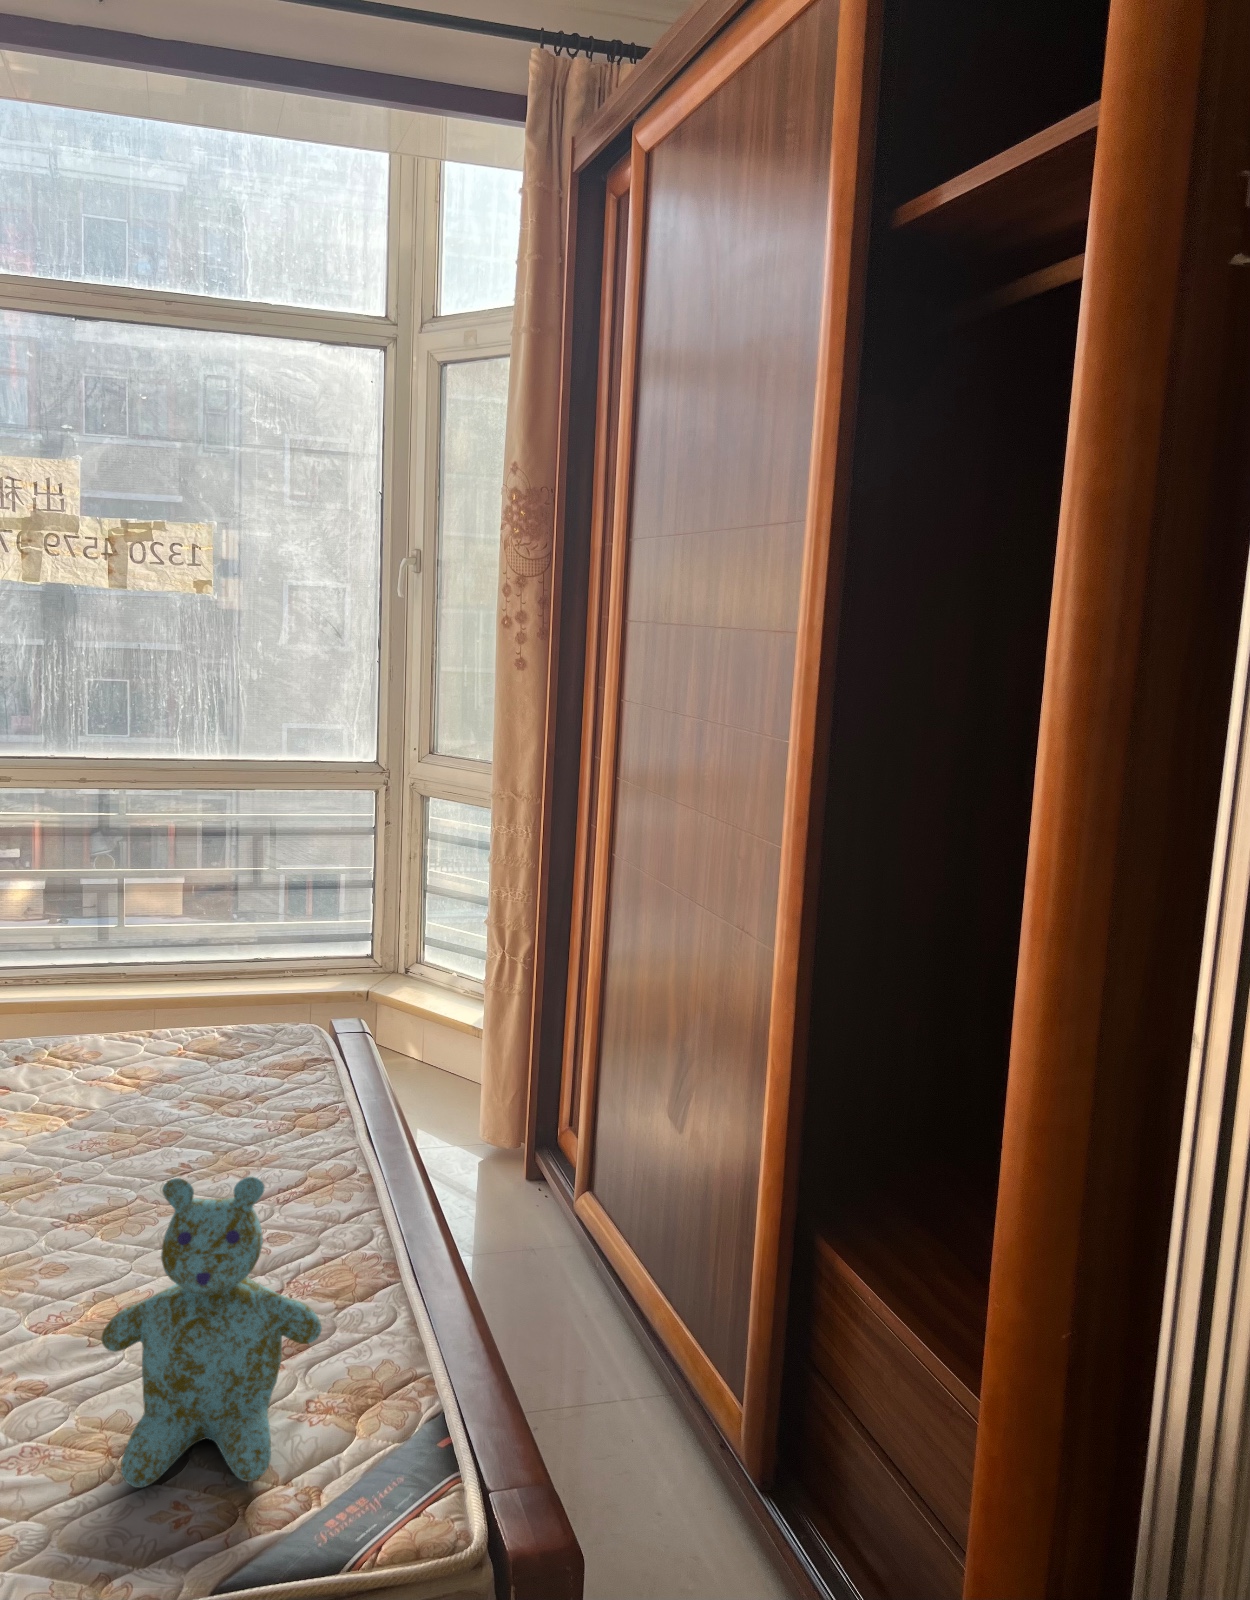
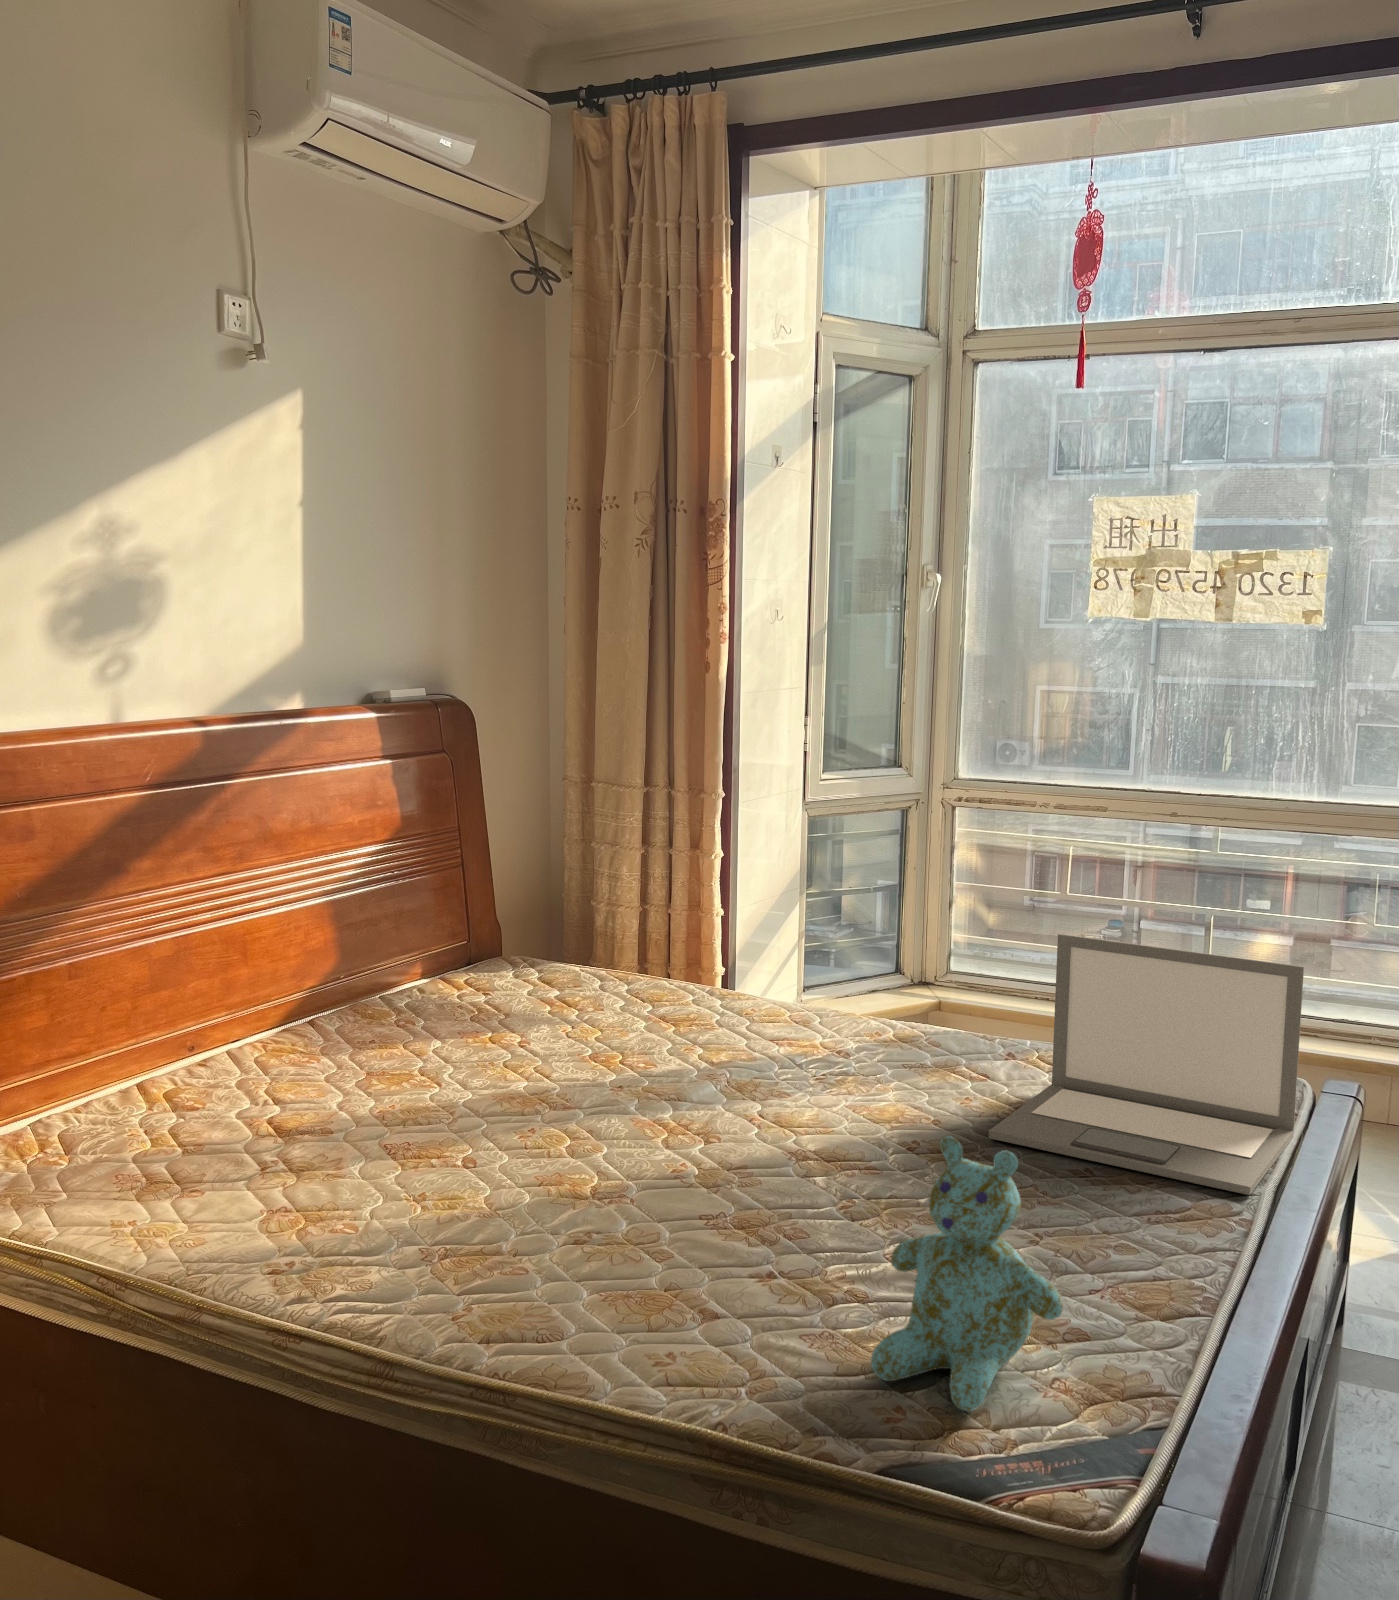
laptop: none [60,920,347,1161] -> present [989,934,1304,1195]

